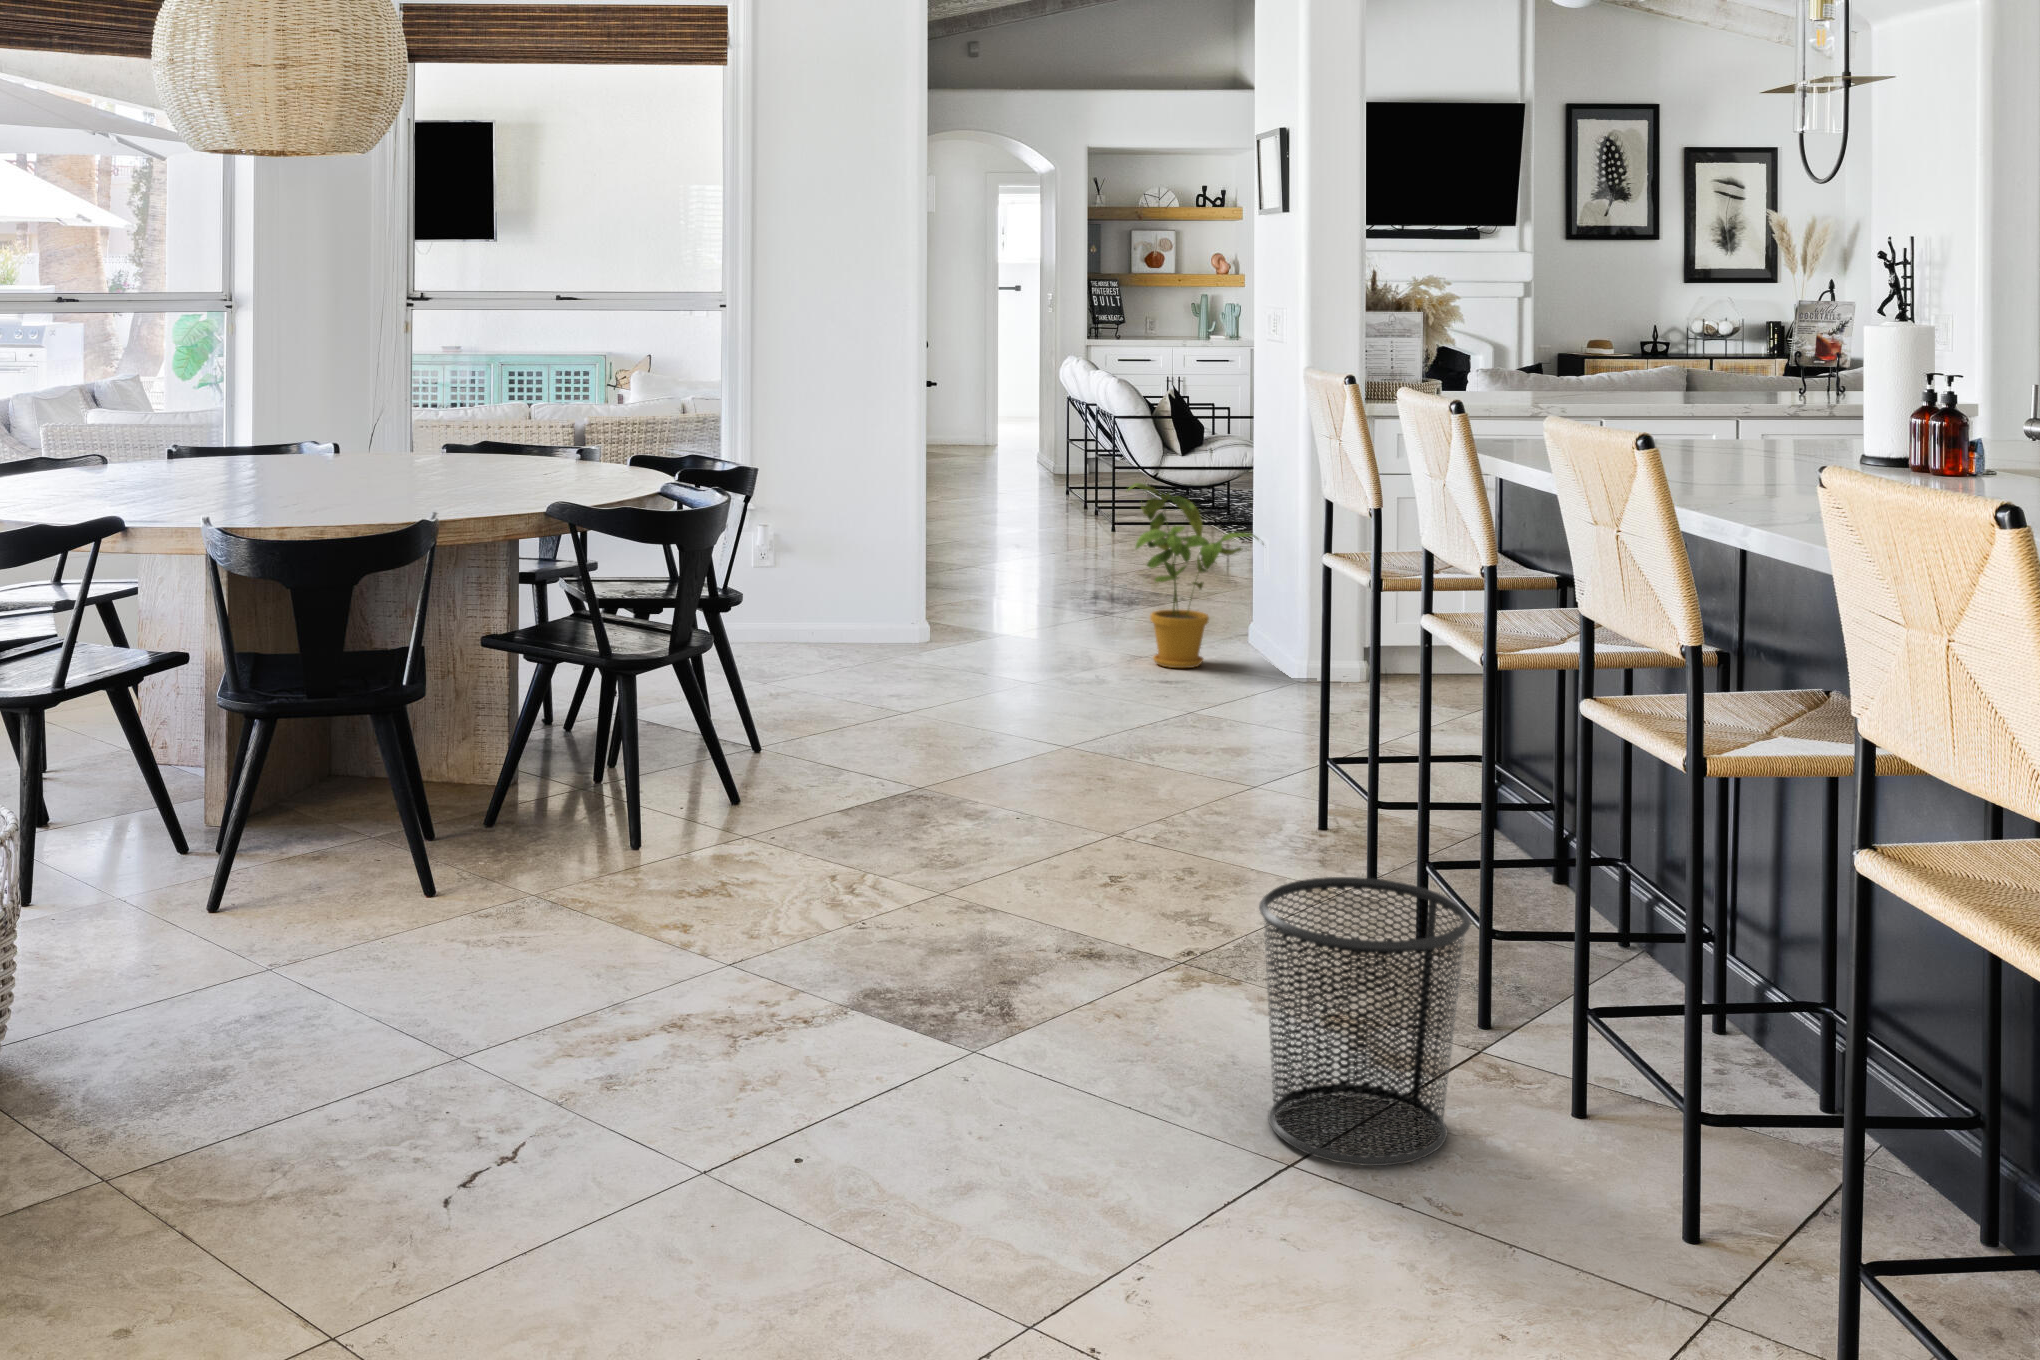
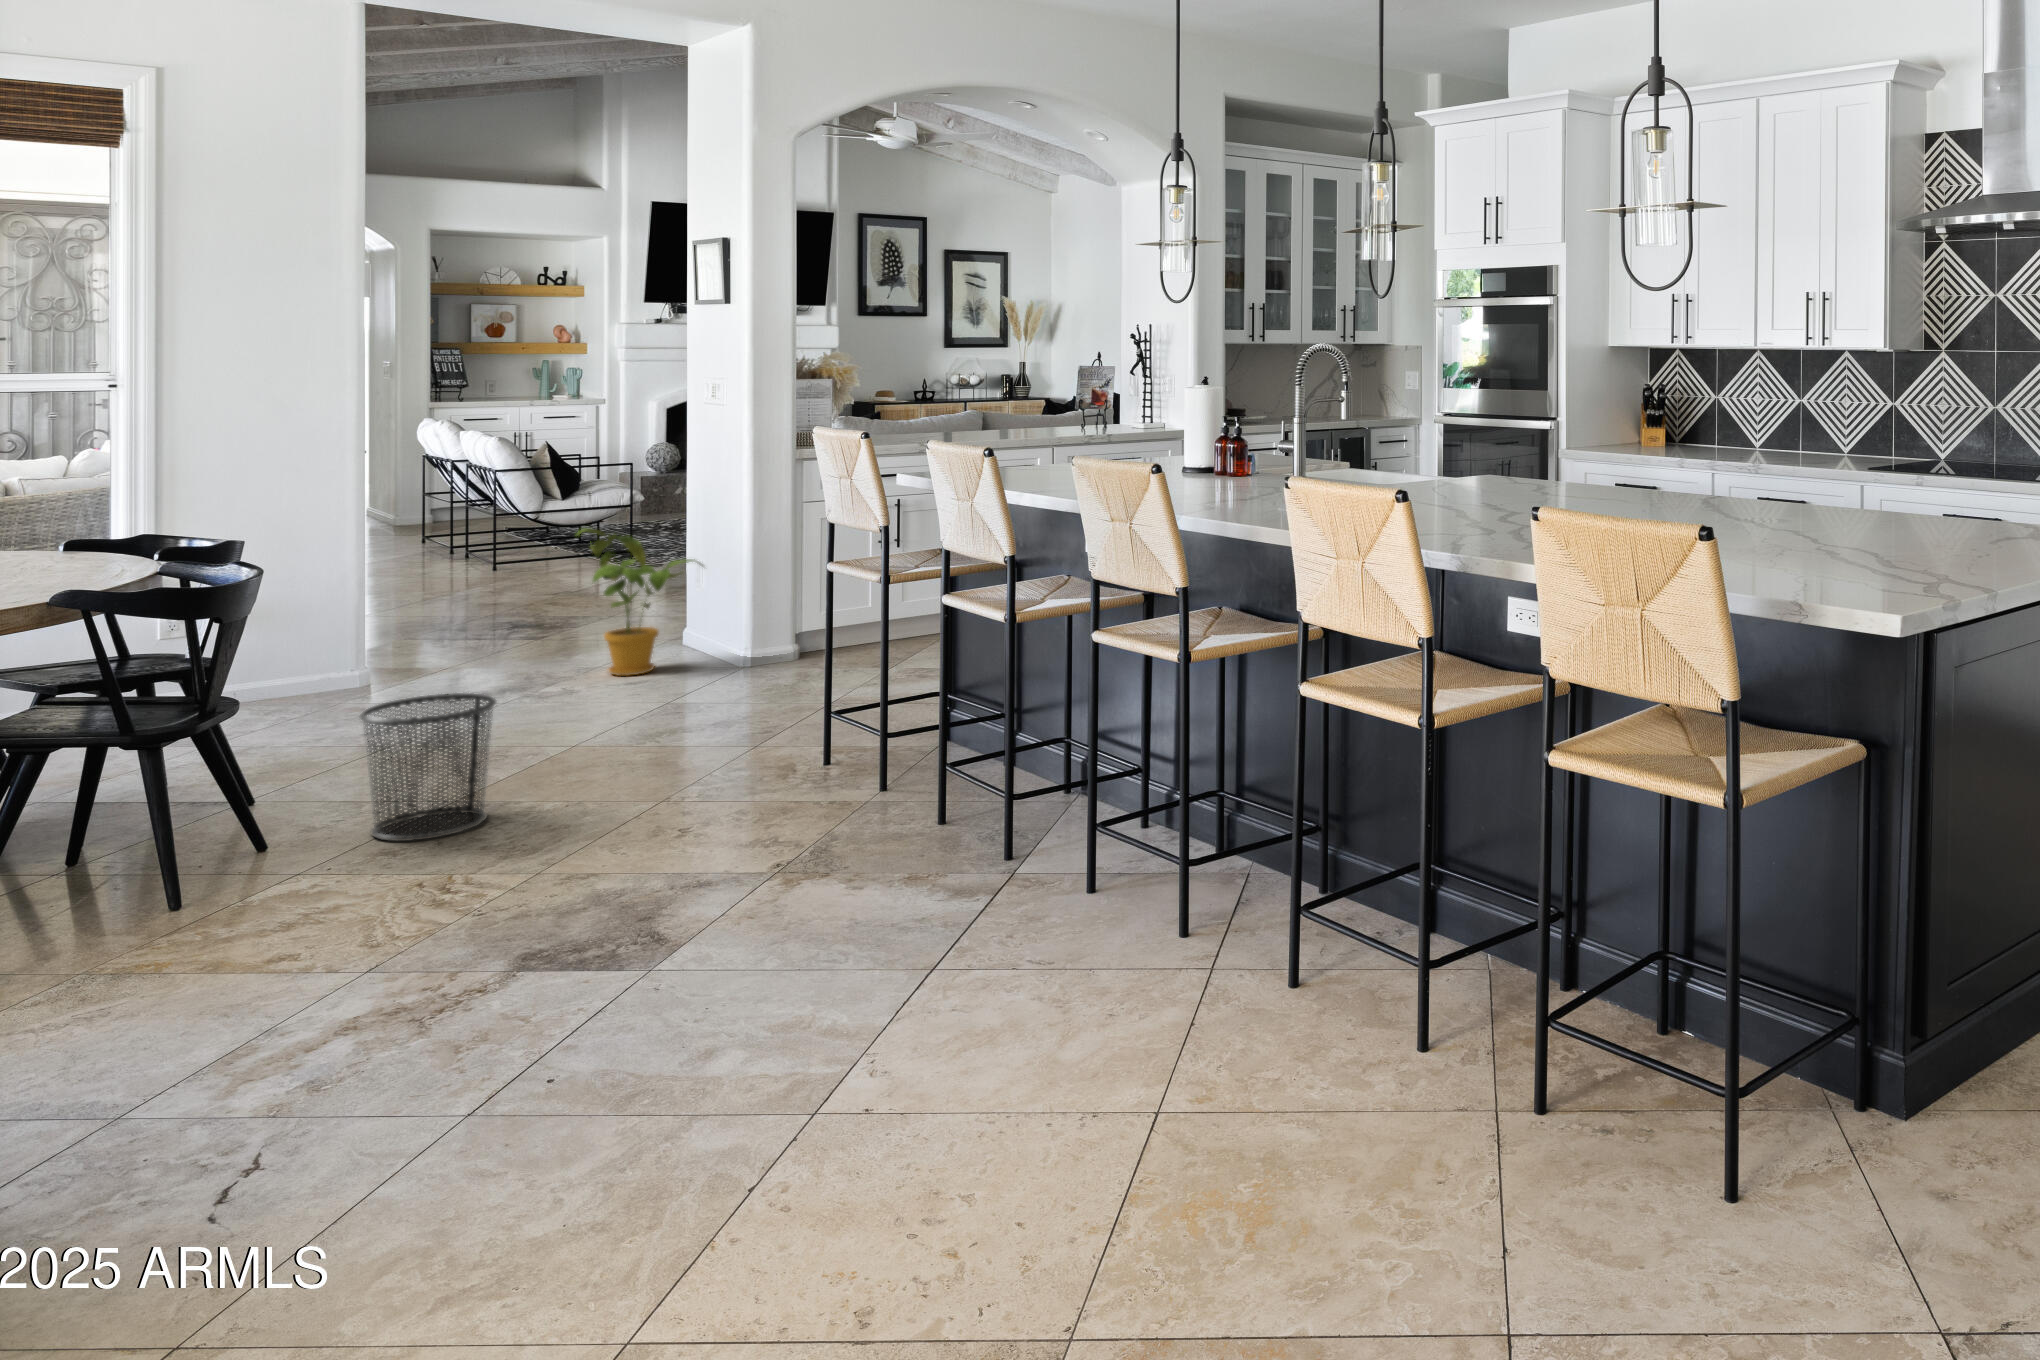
trash can: present [1259,877,1471,1166] -> present [360,693,496,841]

